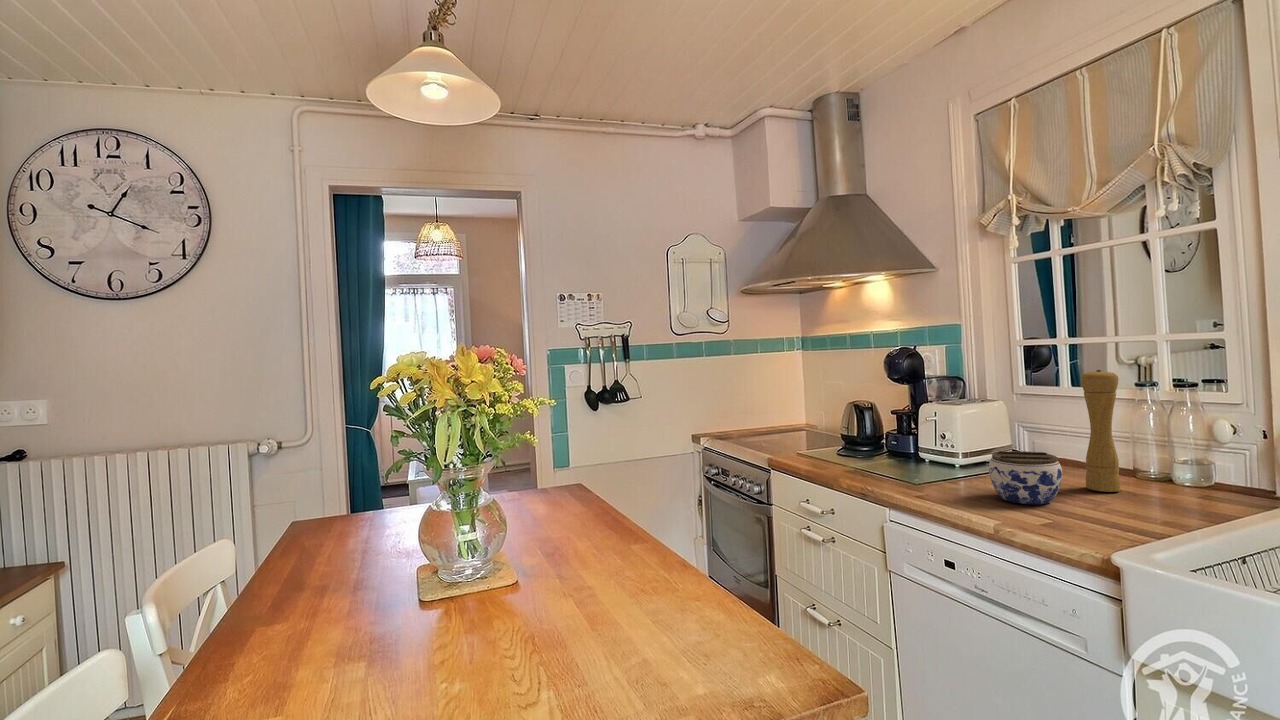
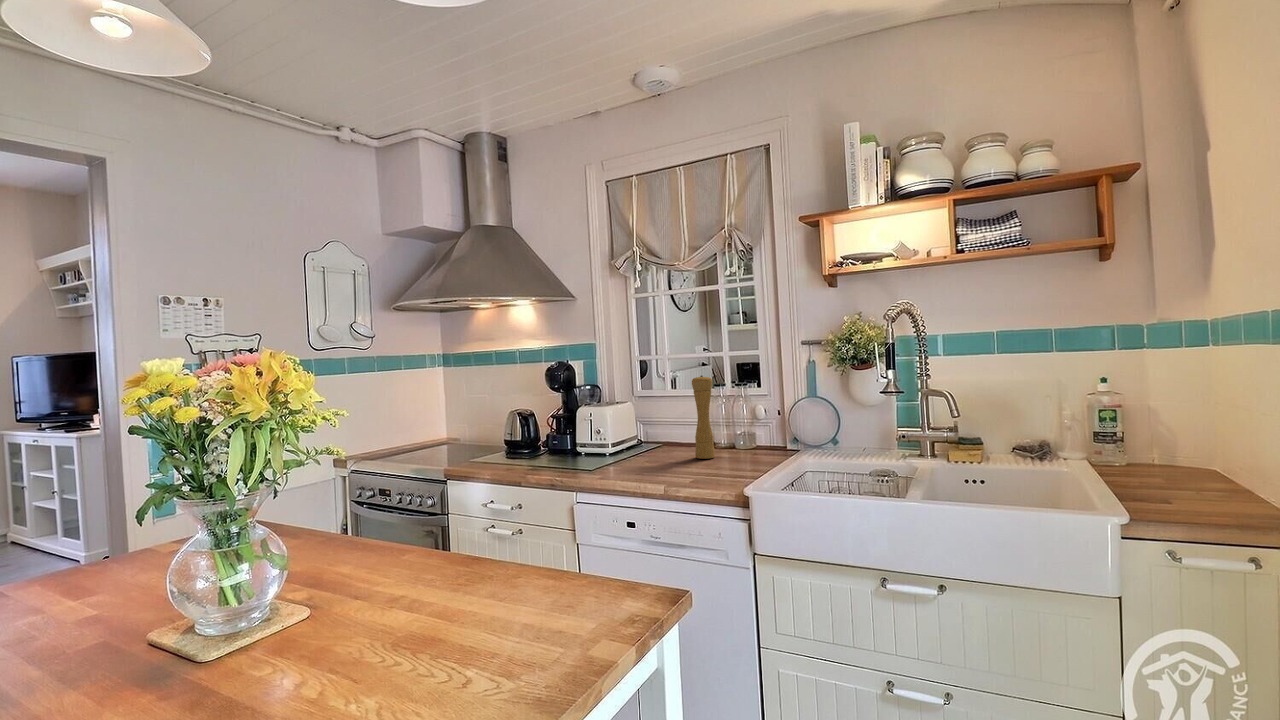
jar: present [989,451,1062,504] -> none [646,434,691,472]

